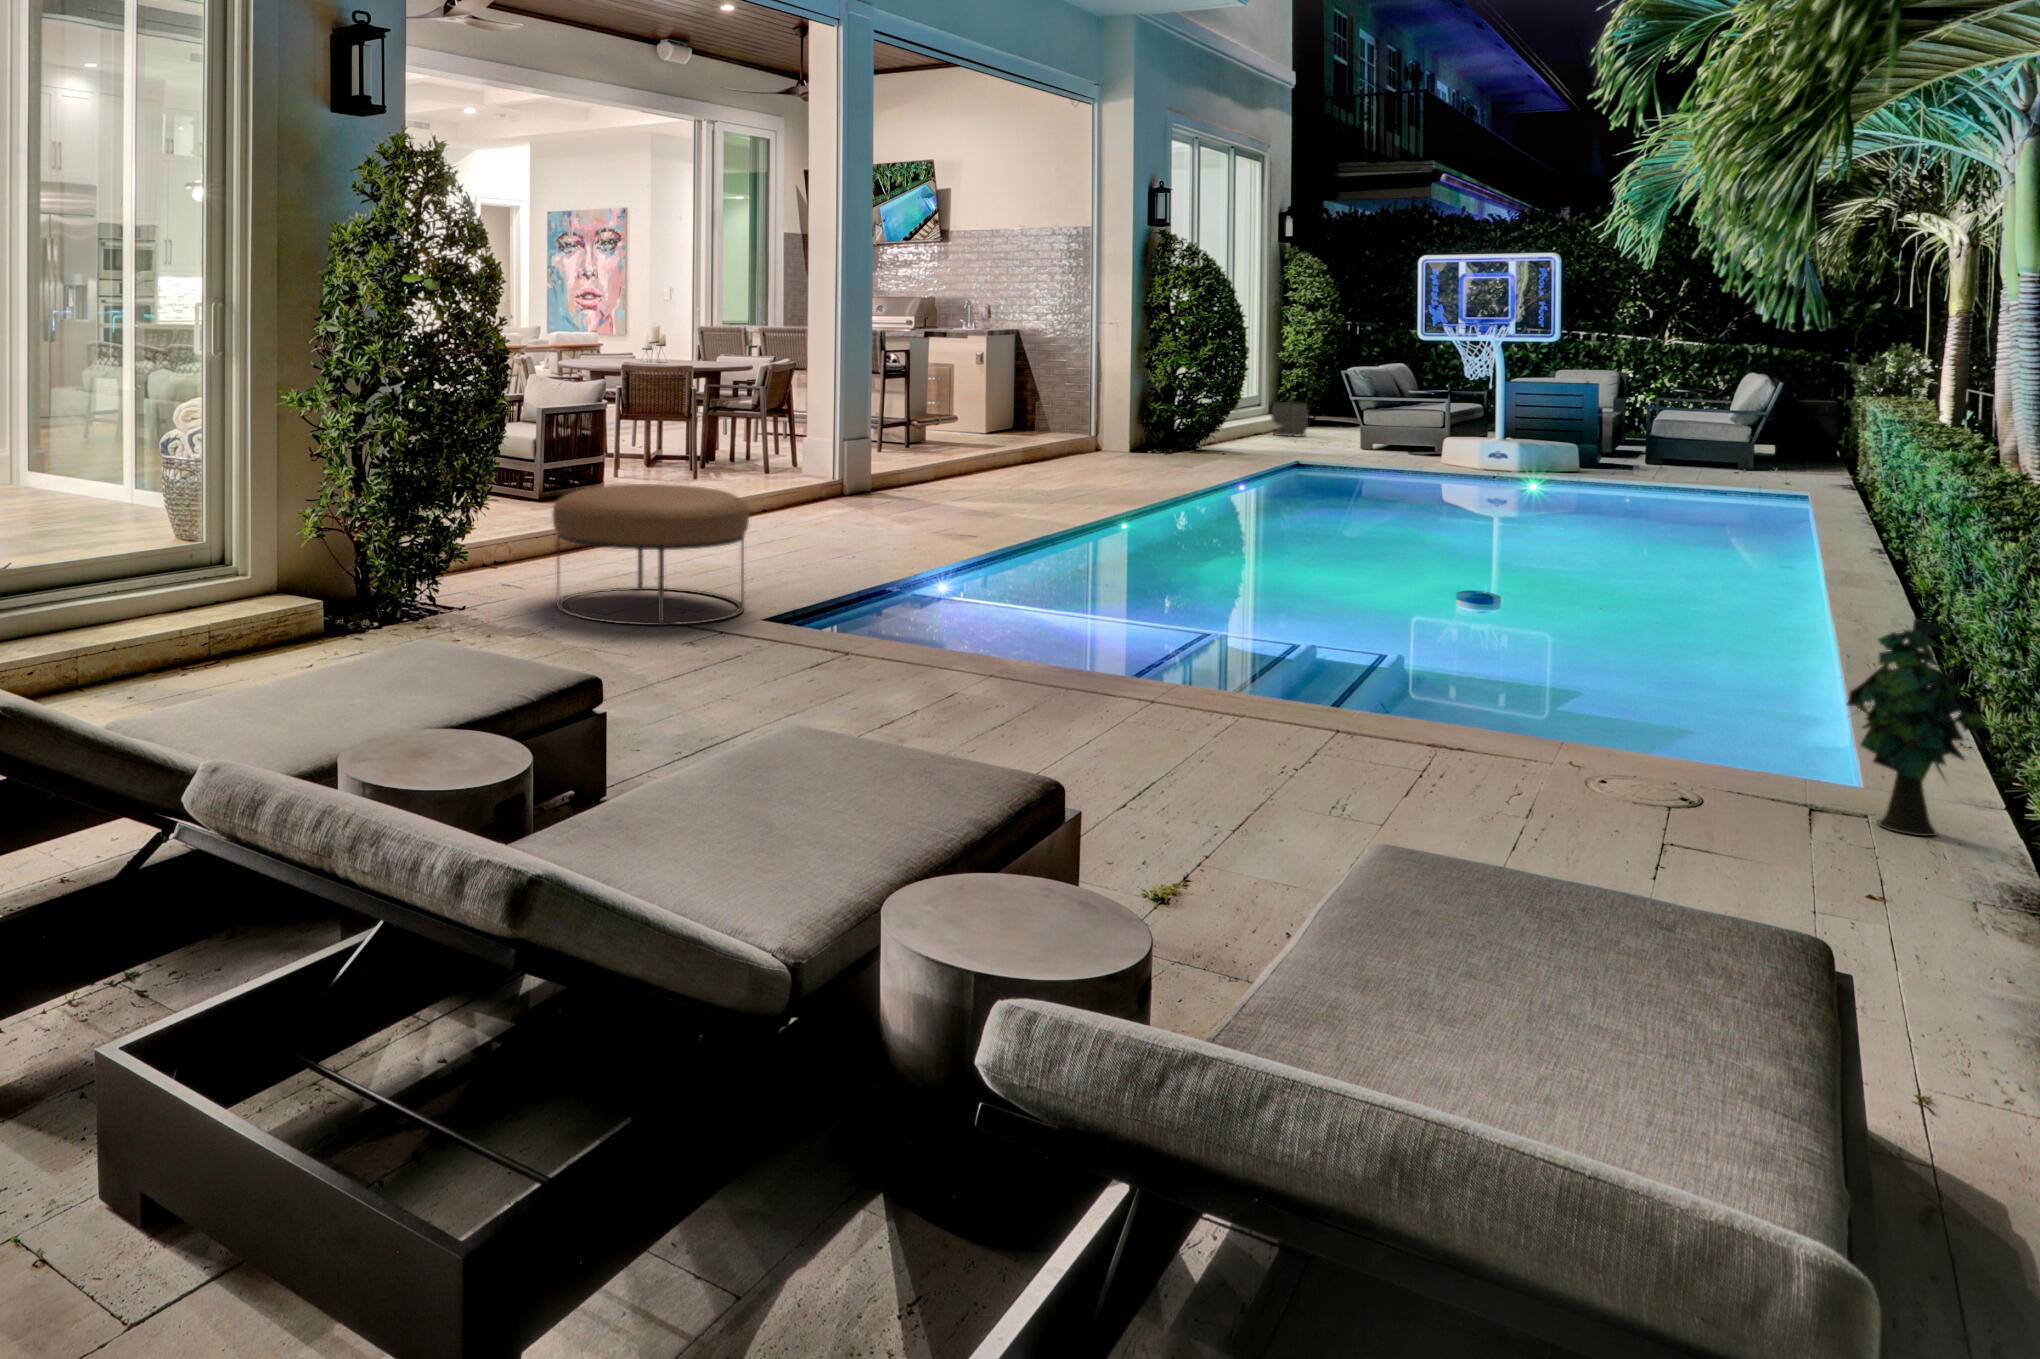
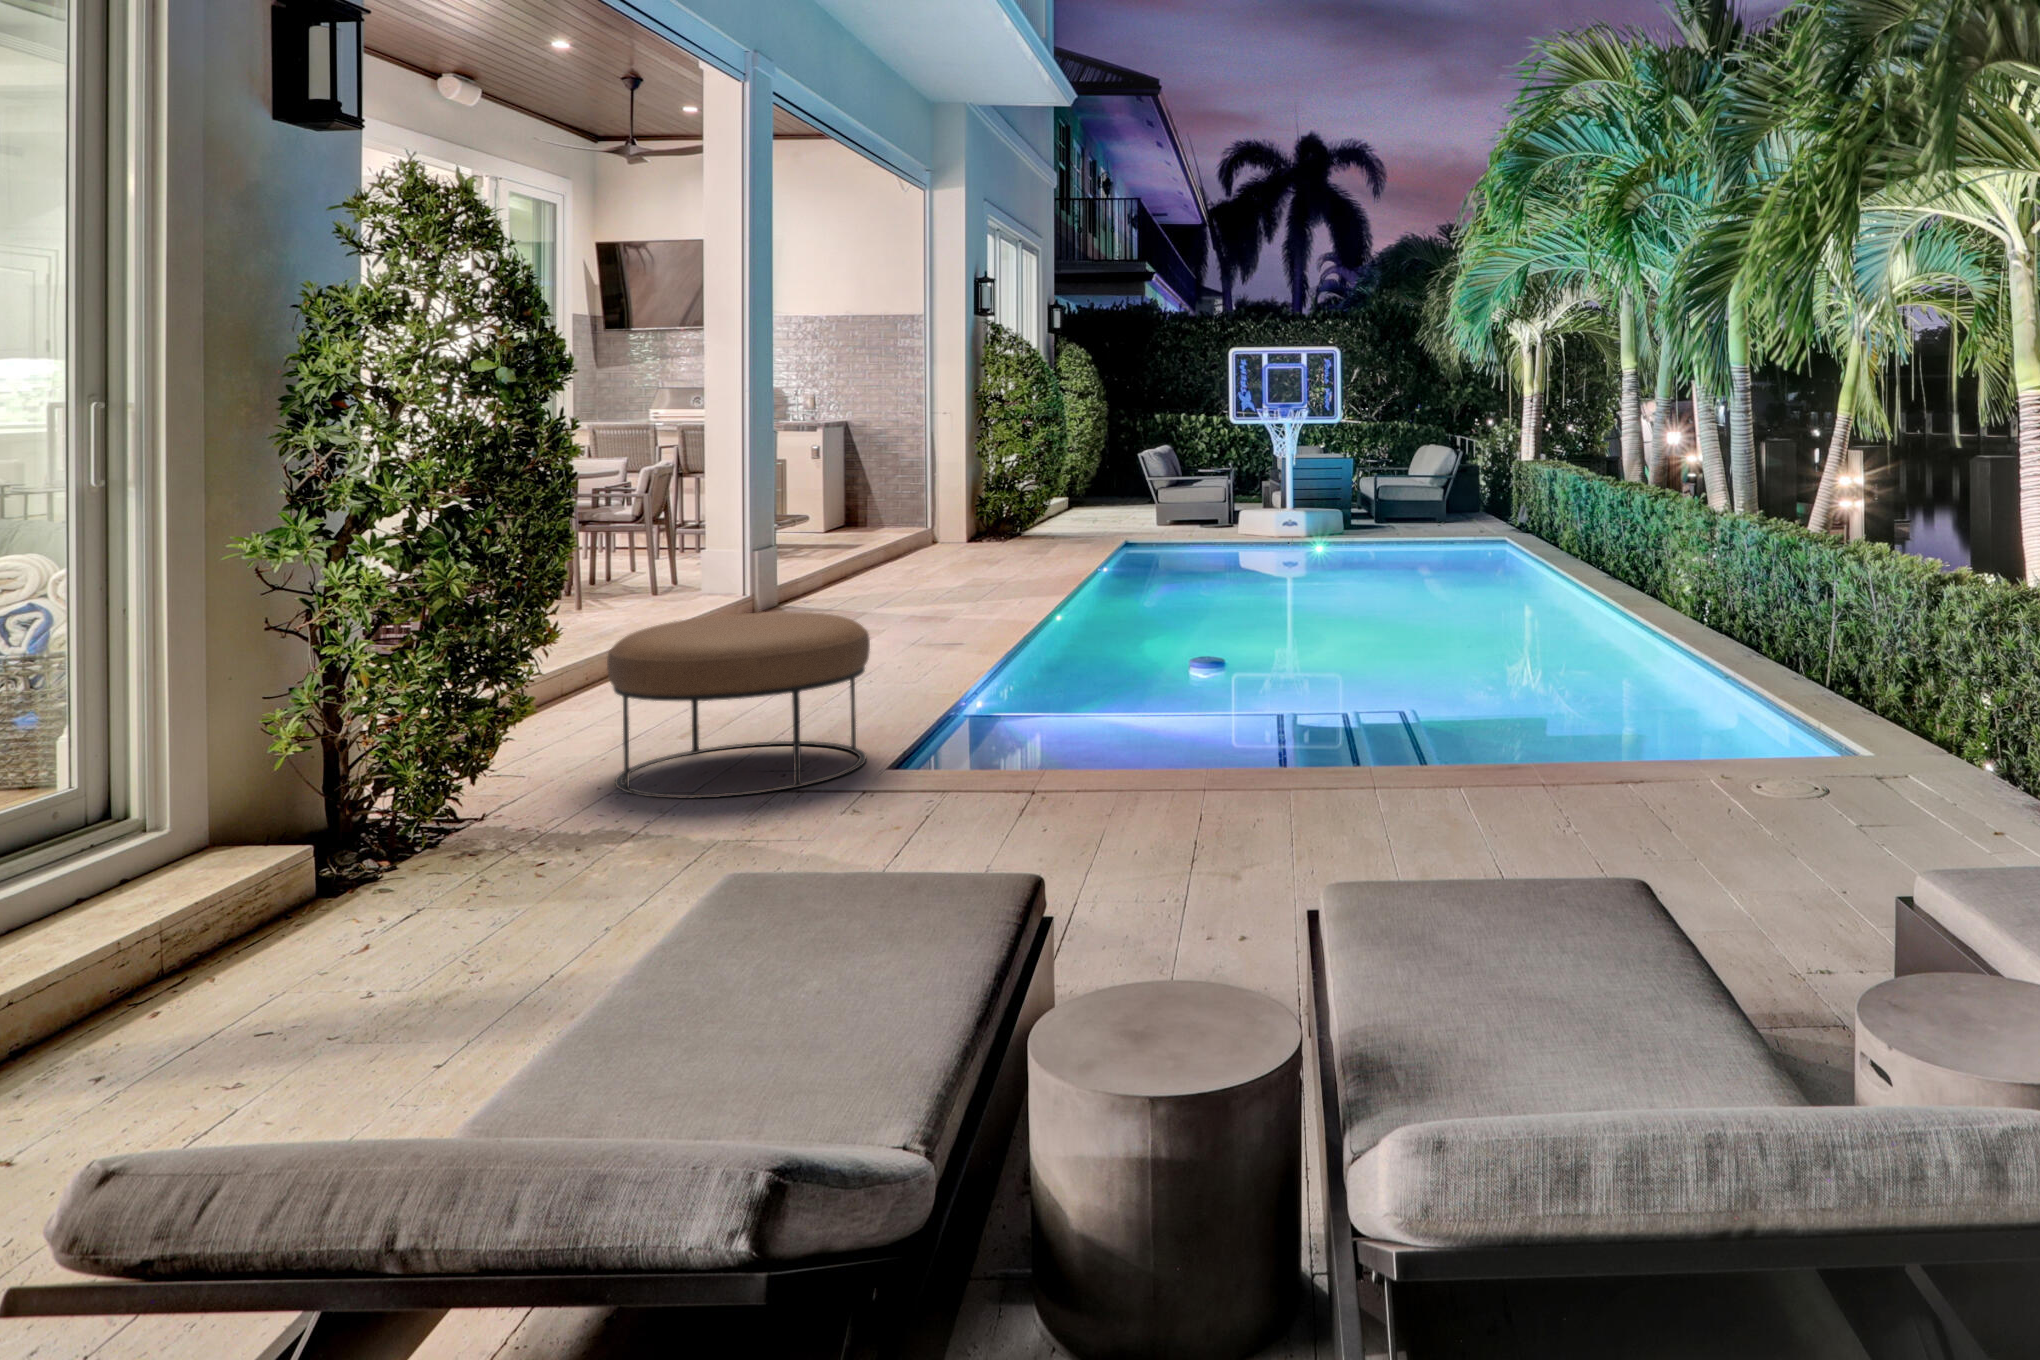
woven basket: present [1271,402,1308,437] -> none [1056,485,1087,519]
decorative plant: present [1847,619,1985,836] -> none [1873,592,1964,754]

